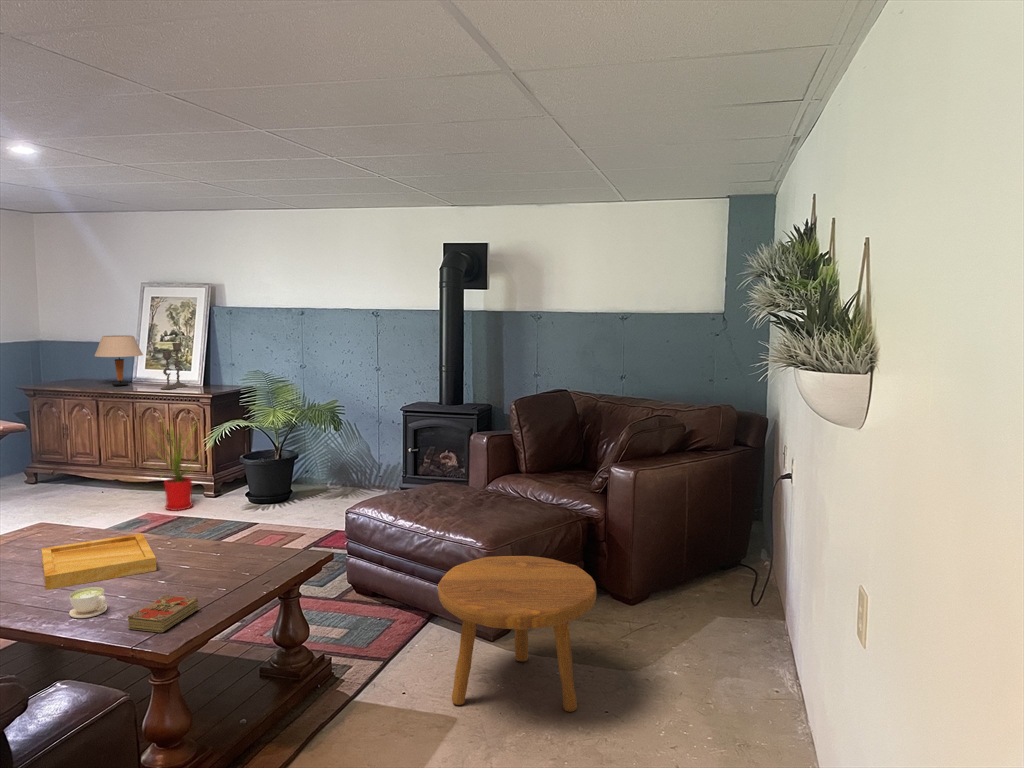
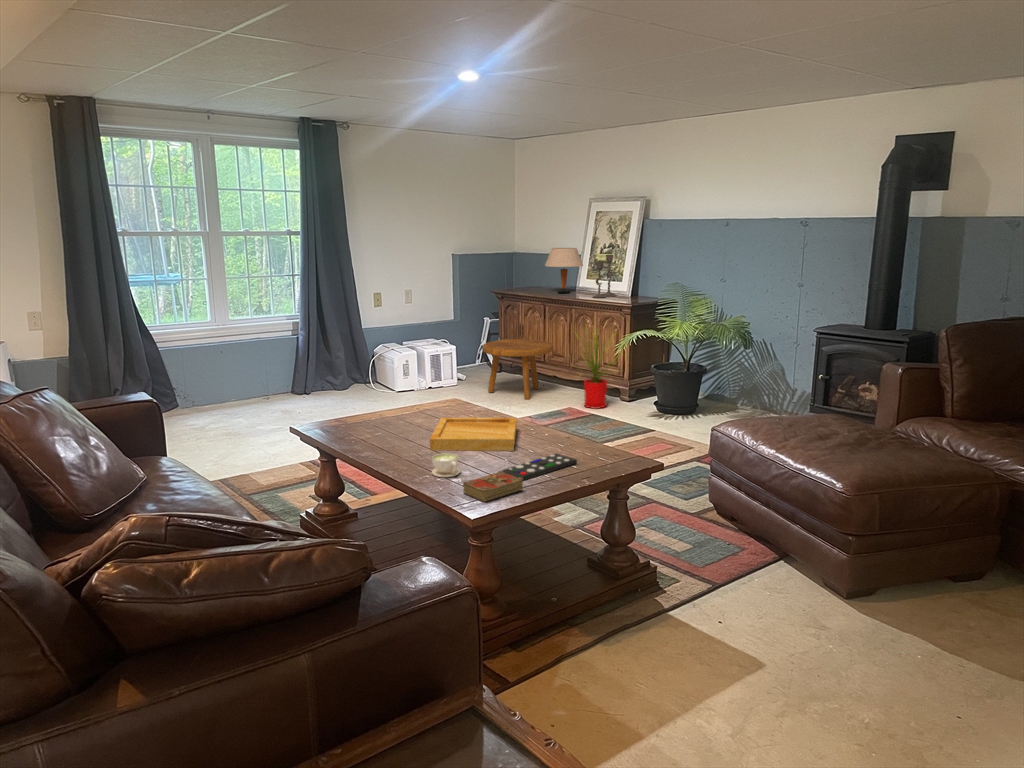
footstool: present [438,556,596,712] -> present [483,339,553,400]
remote control: none [160,564,239,601] -> present [502,454,577,481]

